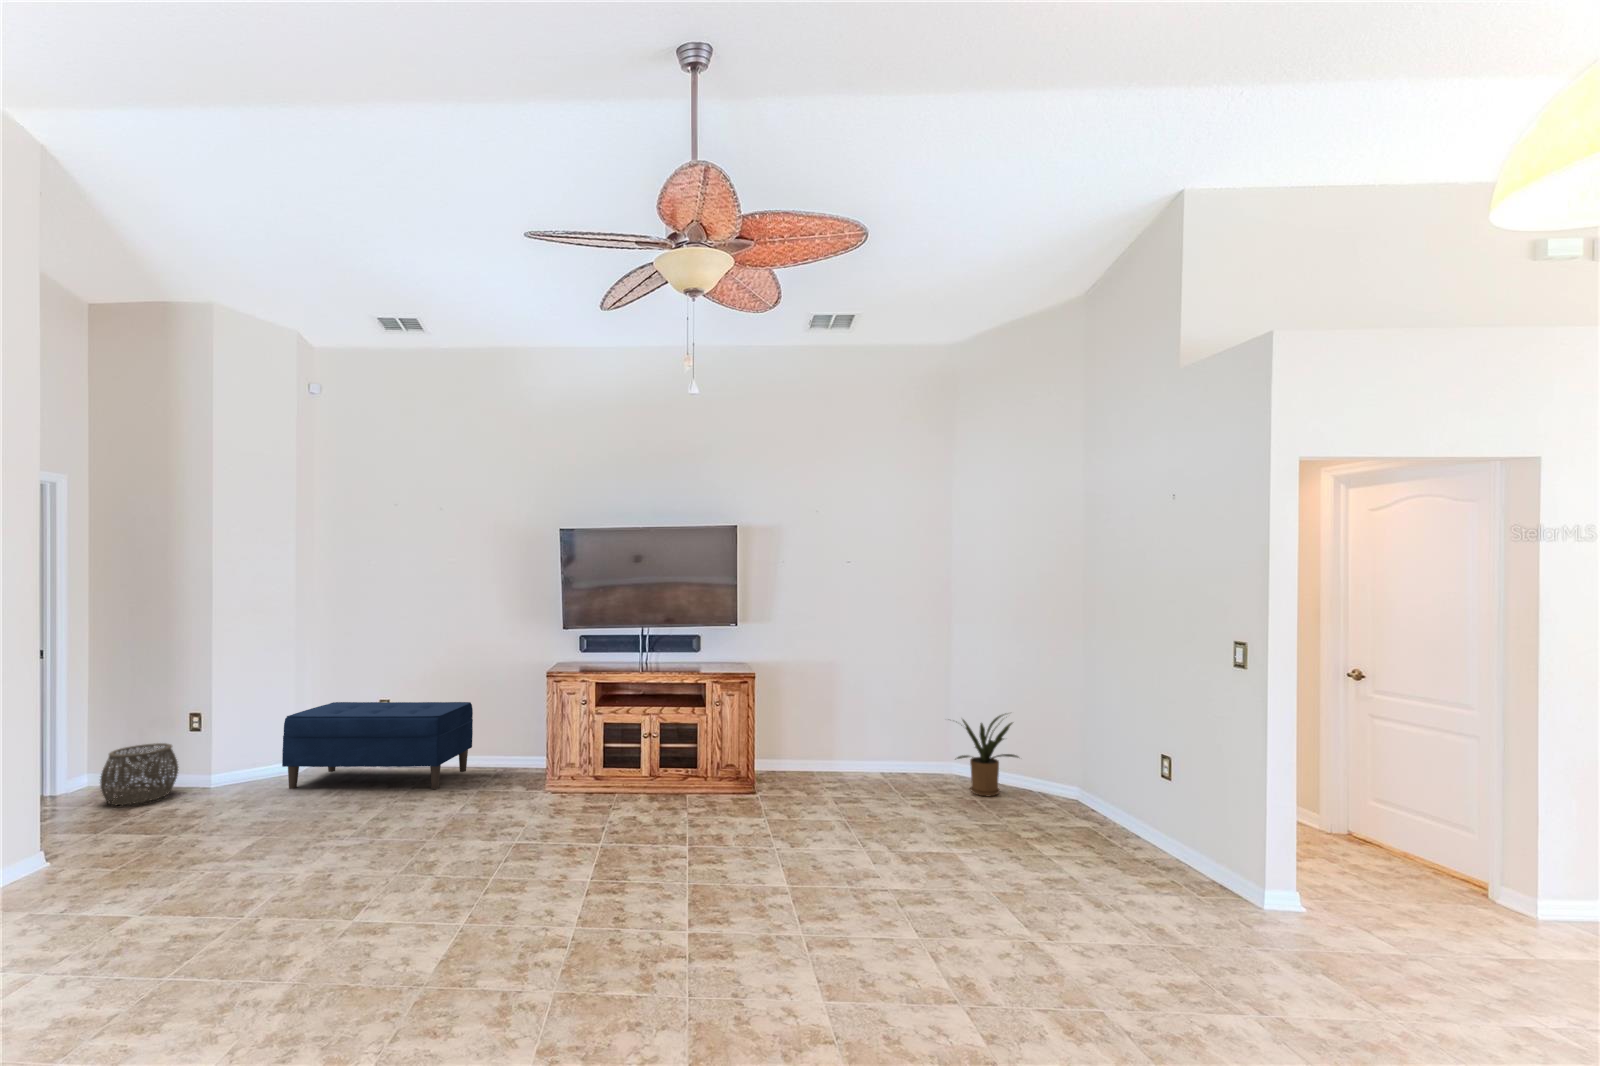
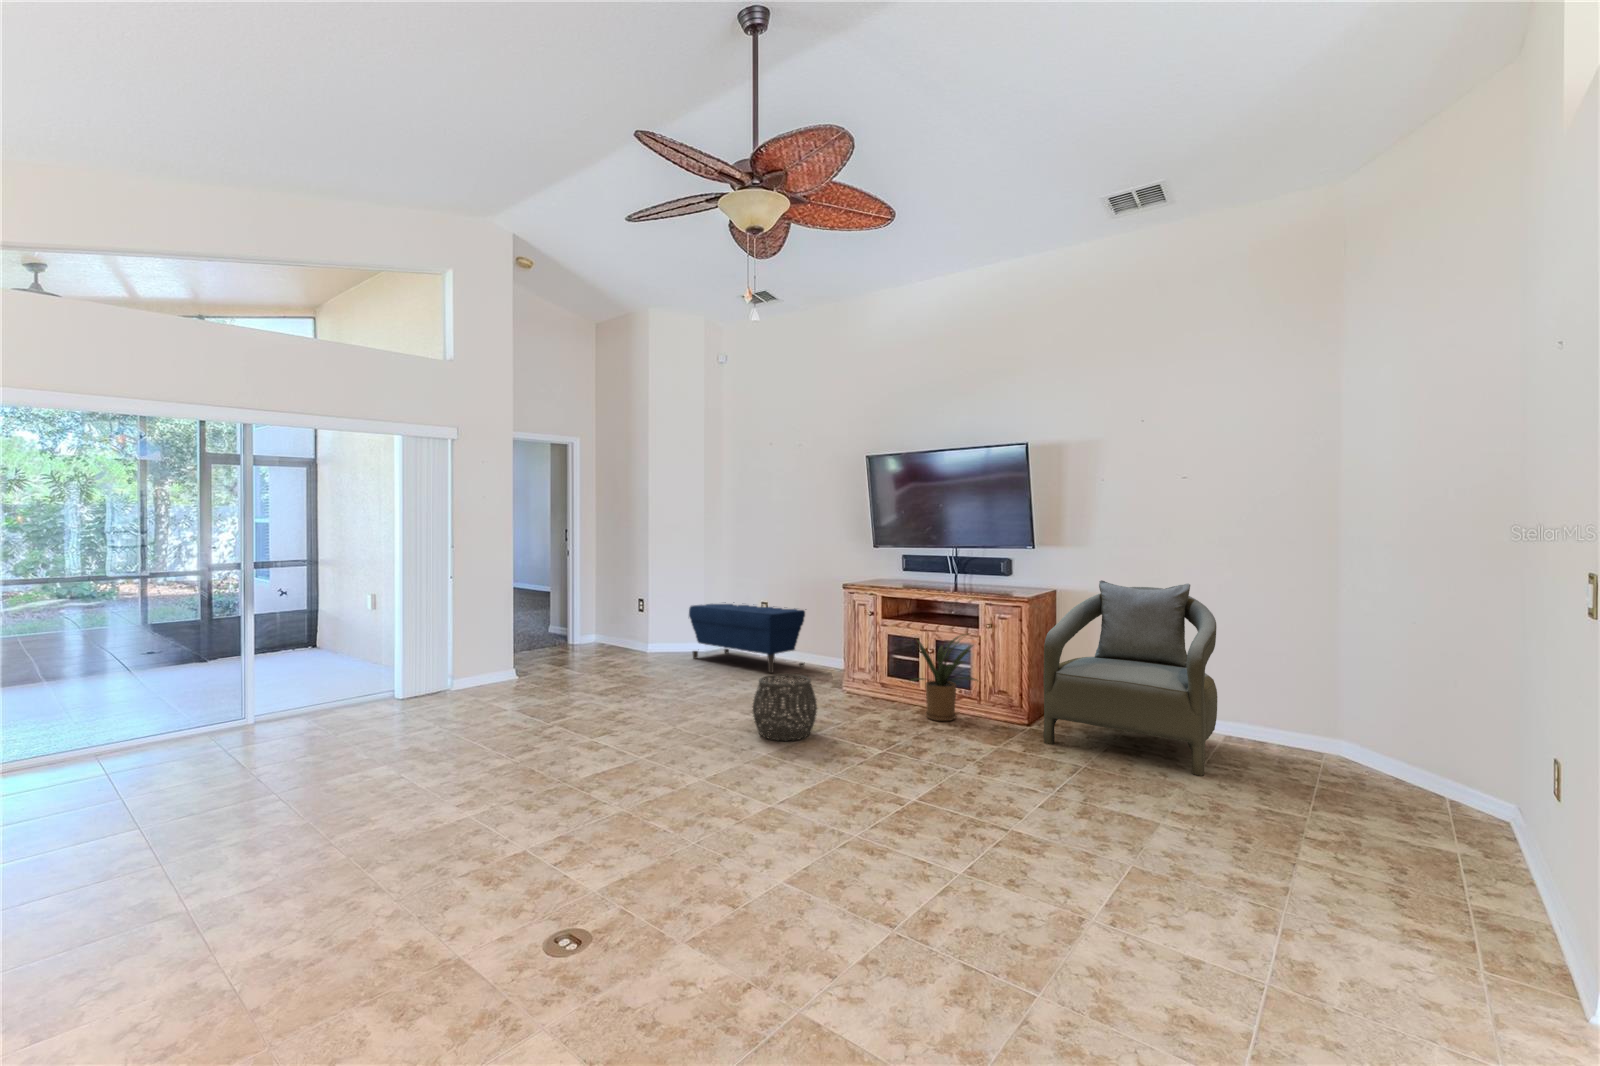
armchair: none [784,653,906,808] -> present [1043,580,1217,776]
house plant: present [957,713,1019,796] -> present [911,634,976,721]
woven basket: present [100,743,178,806] -> present [753,674,817,741]

